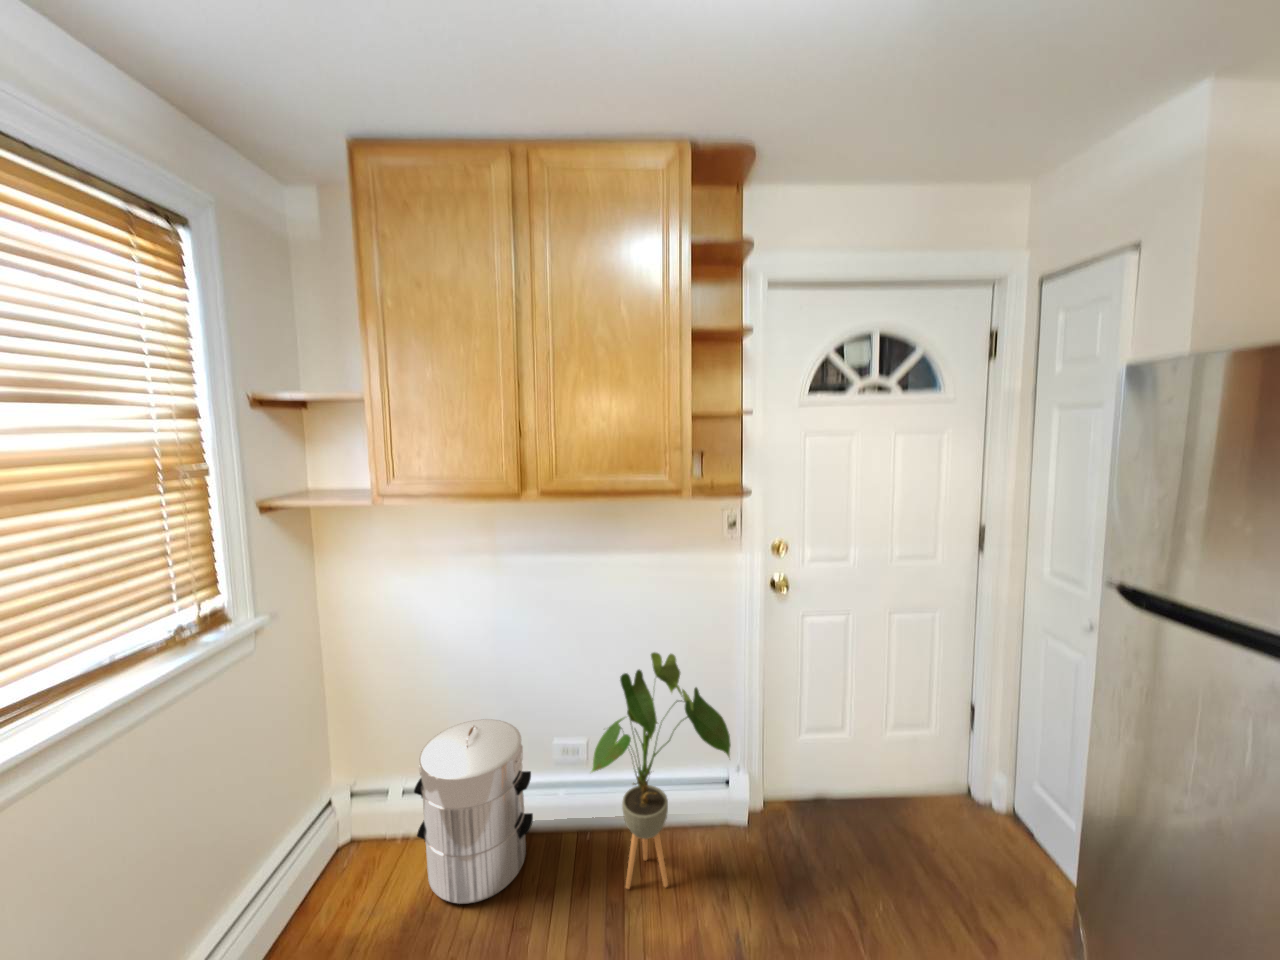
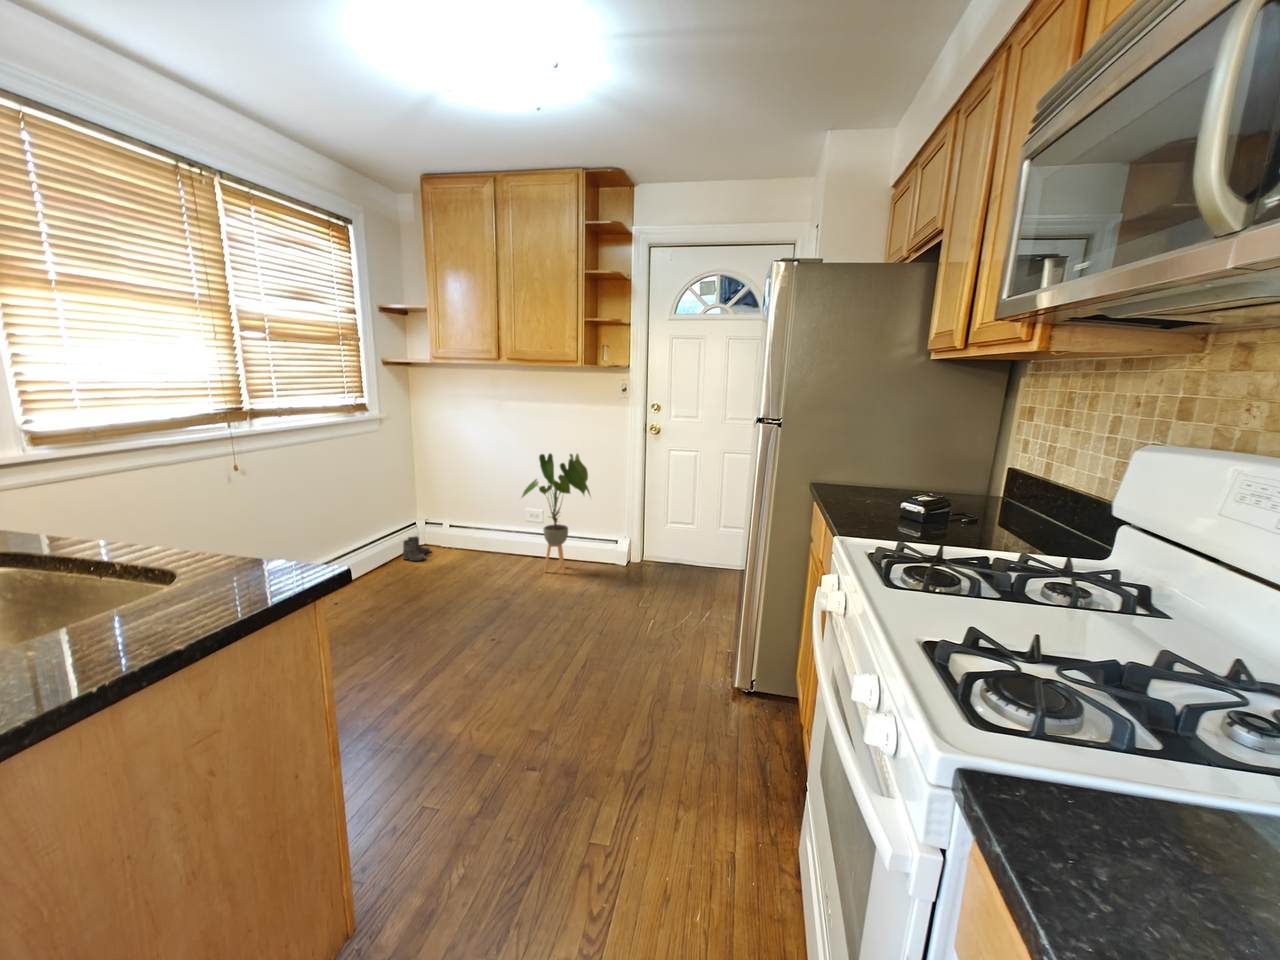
waste bin: present [414,719,533,904] -> none [449,485,508,567]
boots: none [309,838,365,923] -> present [403,536,430,561]

